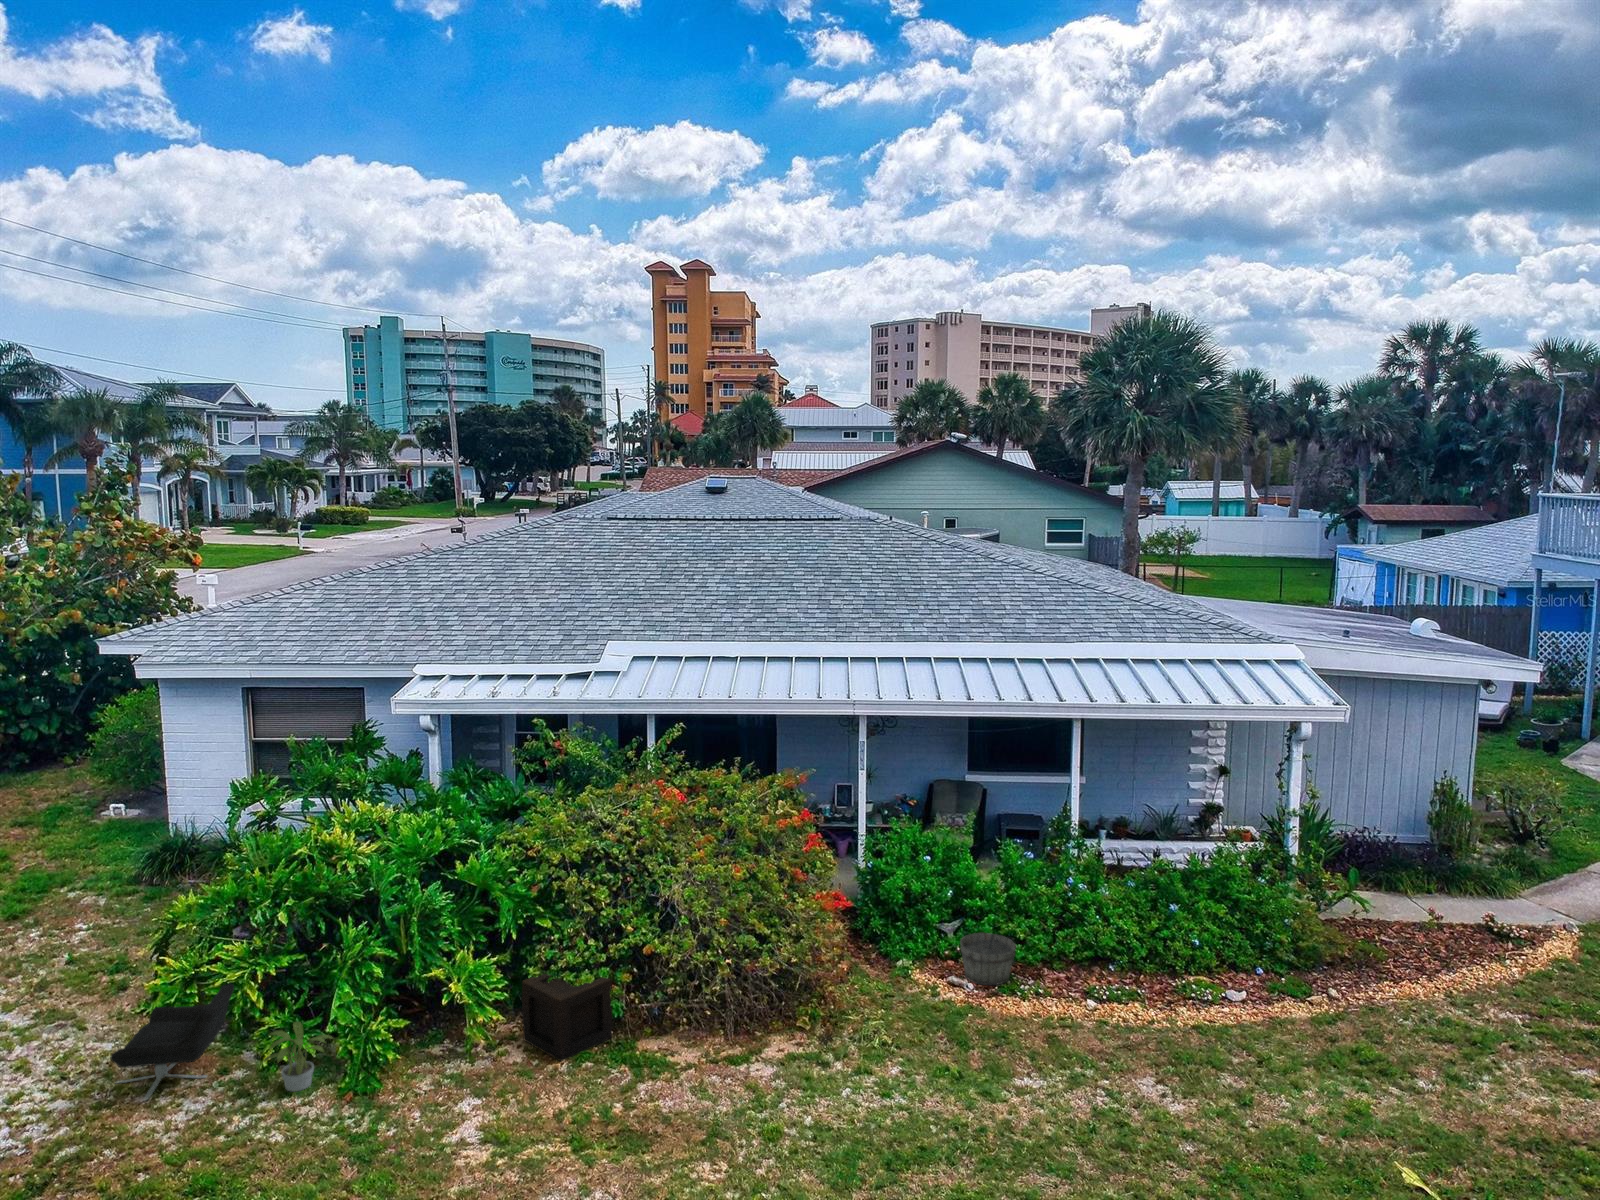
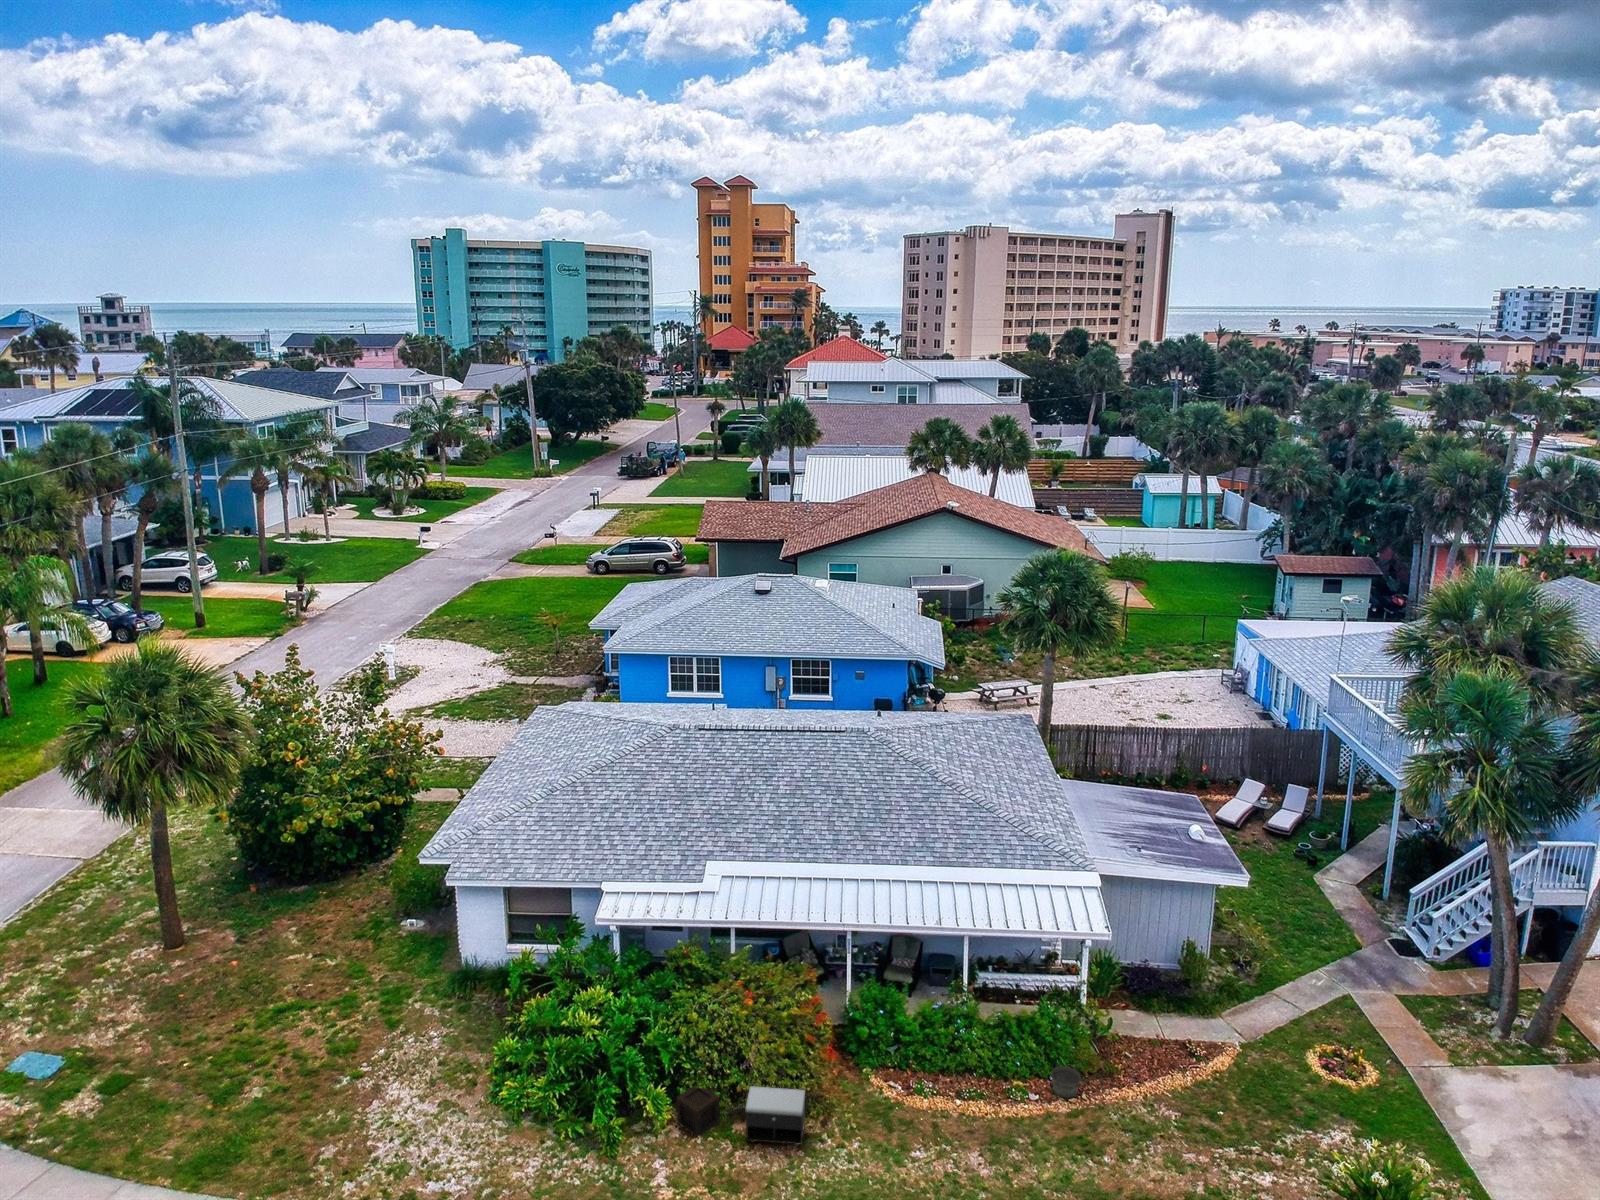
wooden bucket: present [960,931,1016,985] -> present [1051,1066,1081,1098]
storage bench: none [662,954,788,1070] -> present [746,1086,805,1145]
lounge chair: present [110,984,234,1100] -> none [494,1102,543,1160]
potted plant: present [262,1022,333,1092] -> none [563,1121,593,1155]

